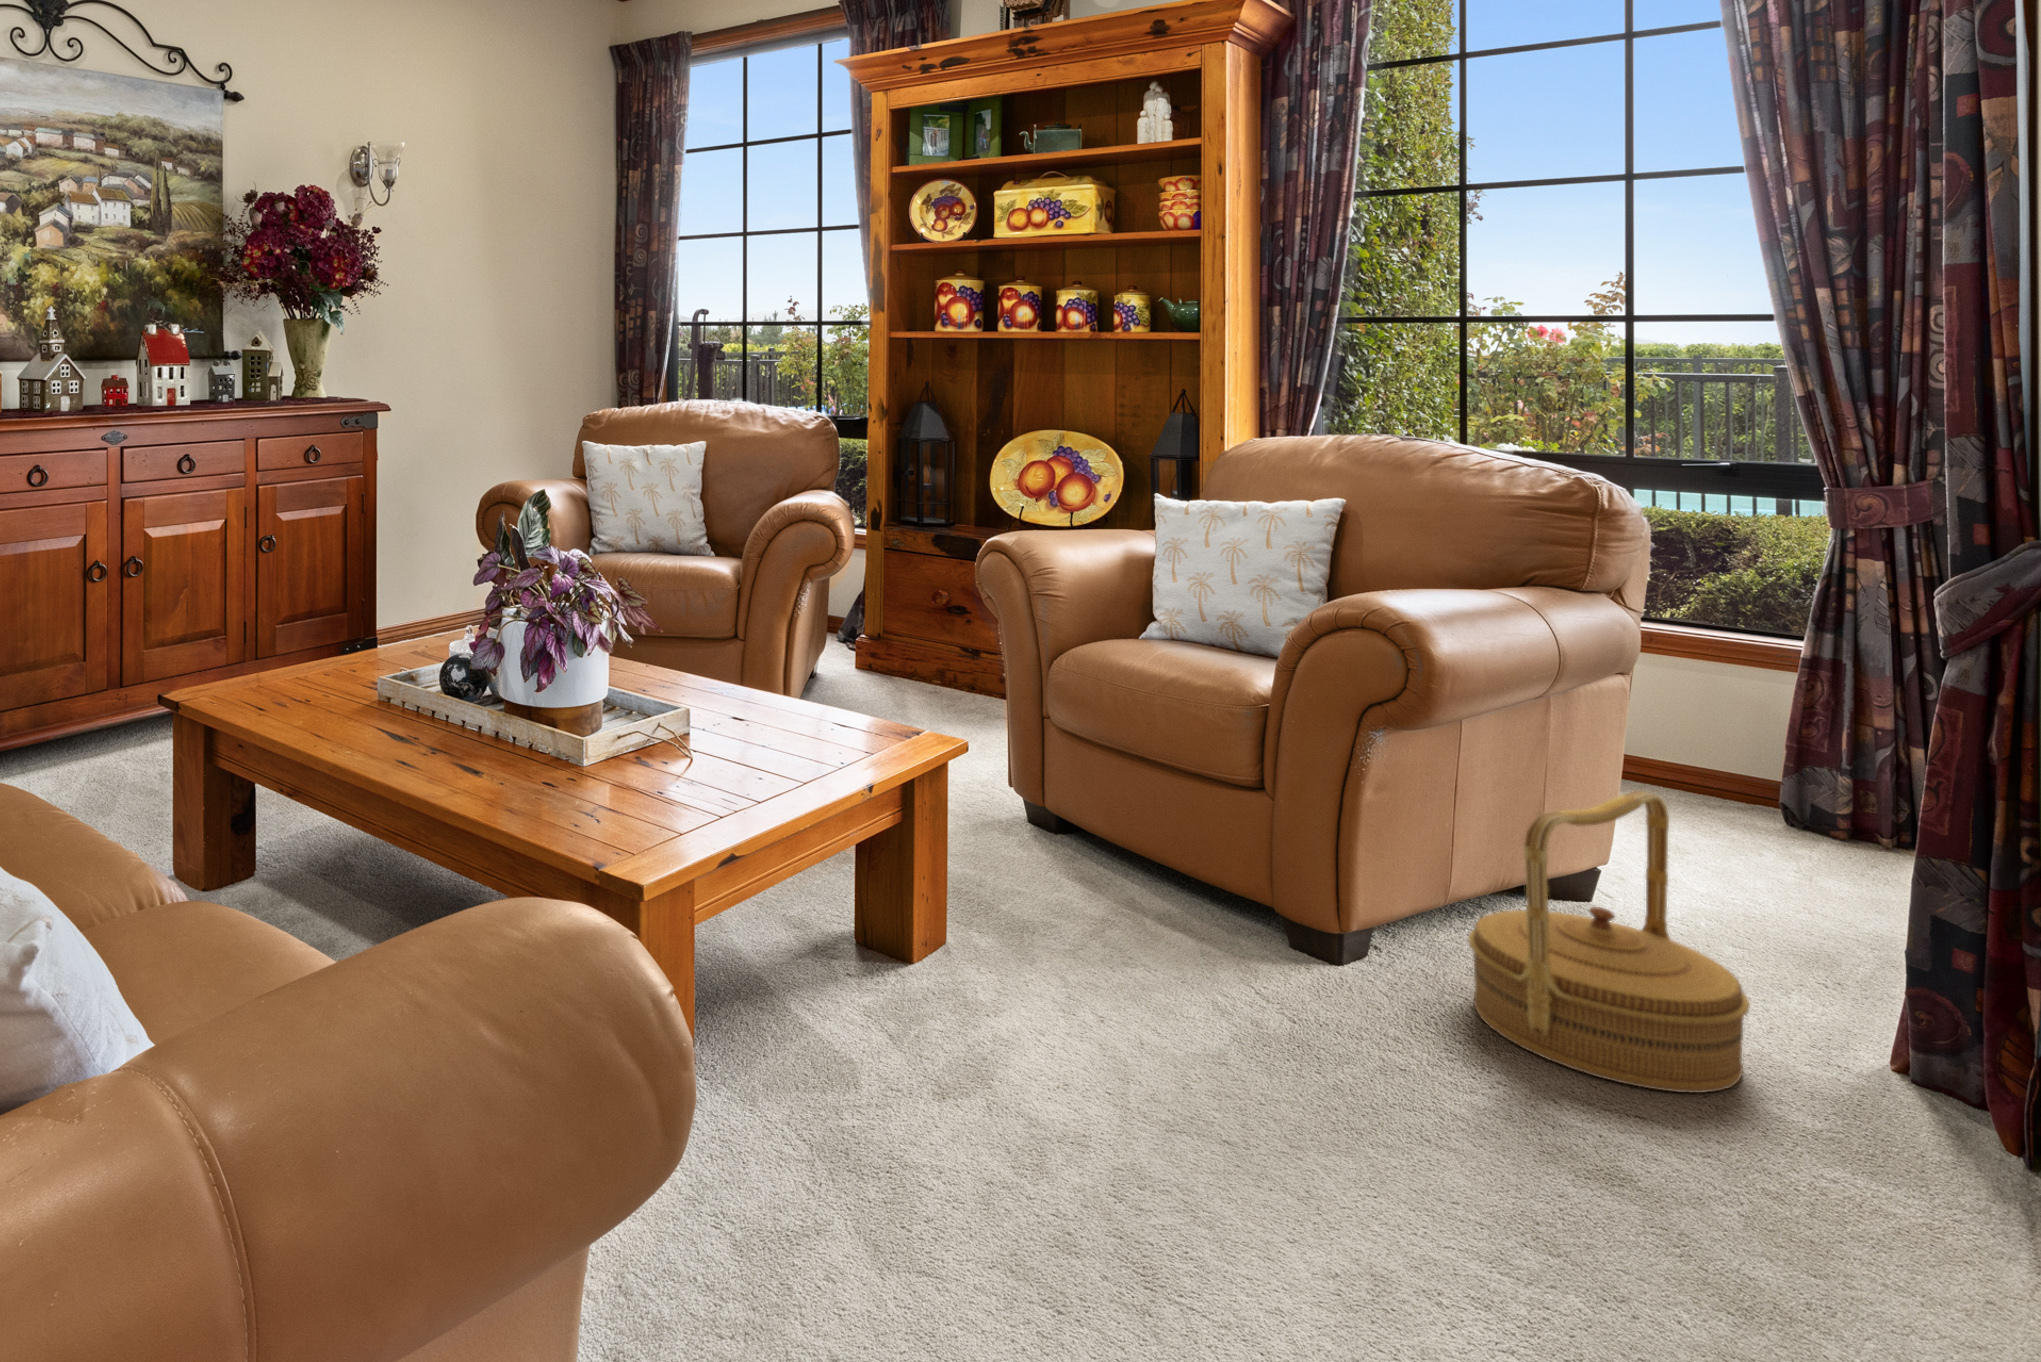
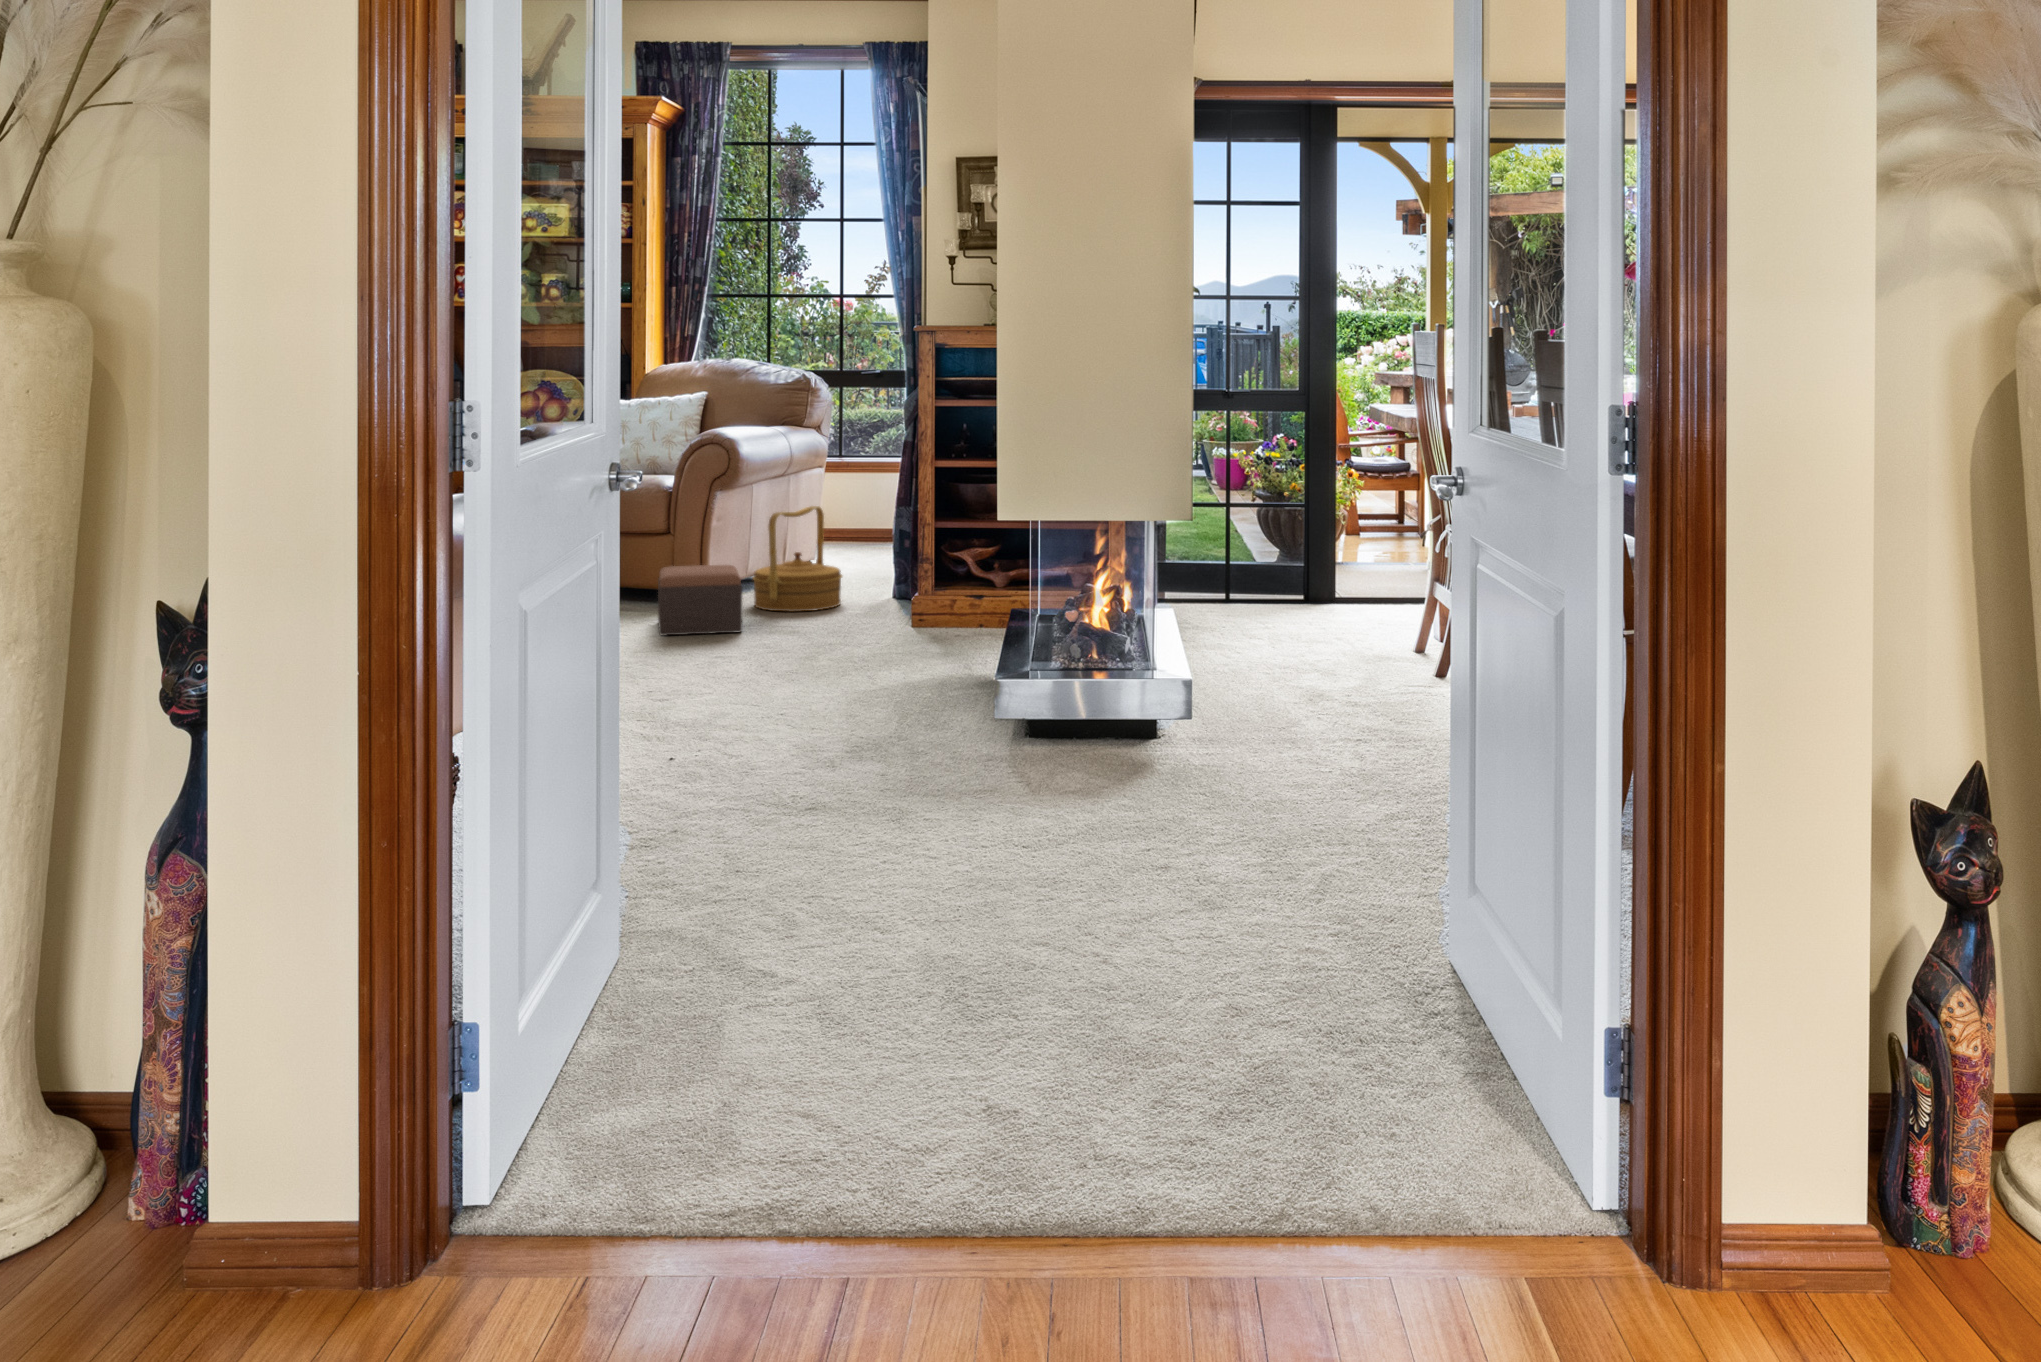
footstool: none [1226,907,1469,1170] -> present [658,565,742,636]

